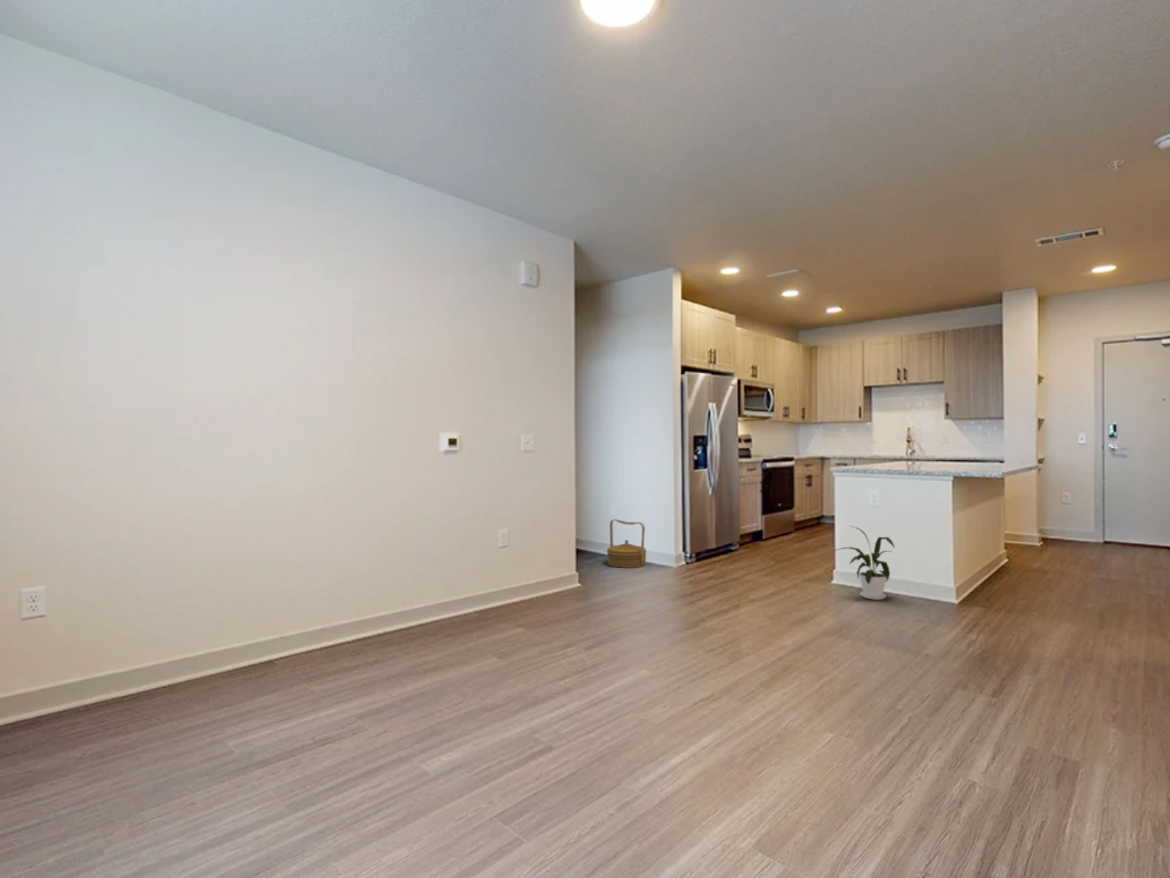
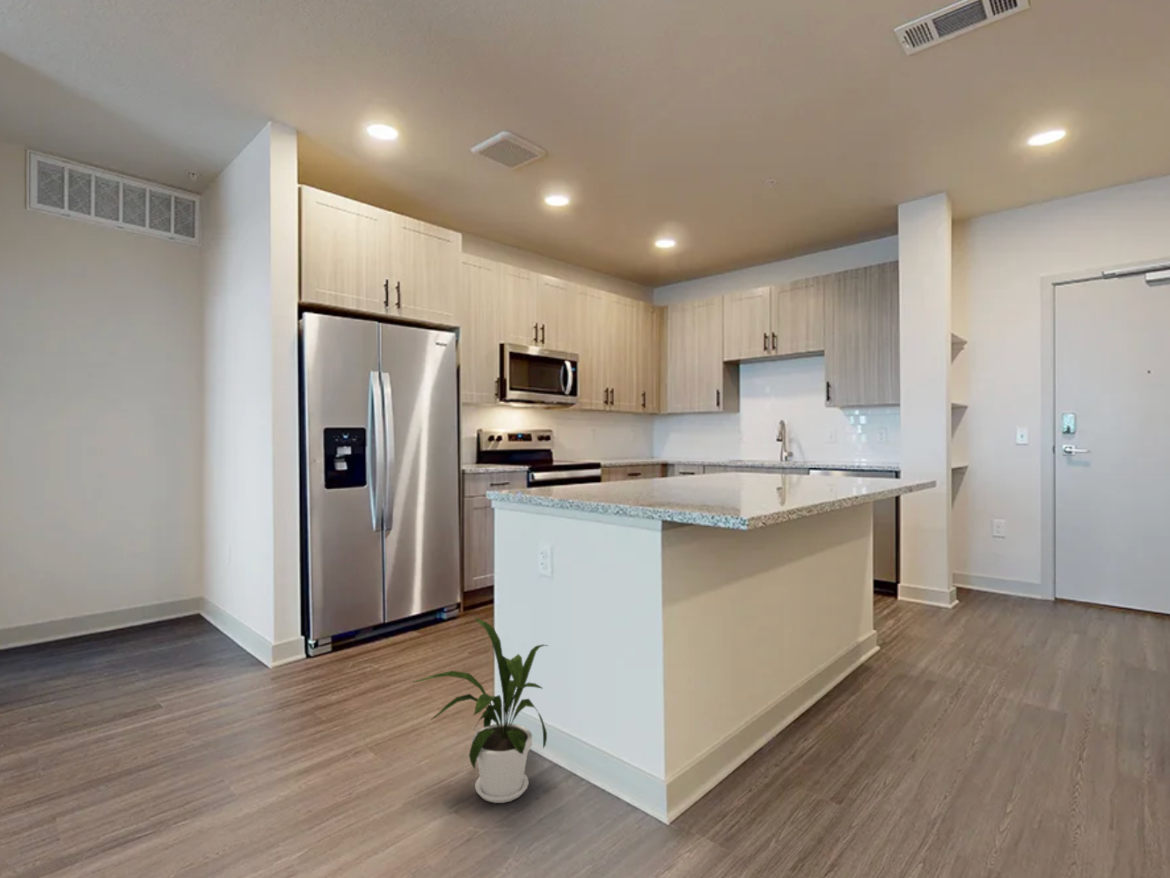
woven basket: present [607,519,646,568] -> none [165,570,250,664]

